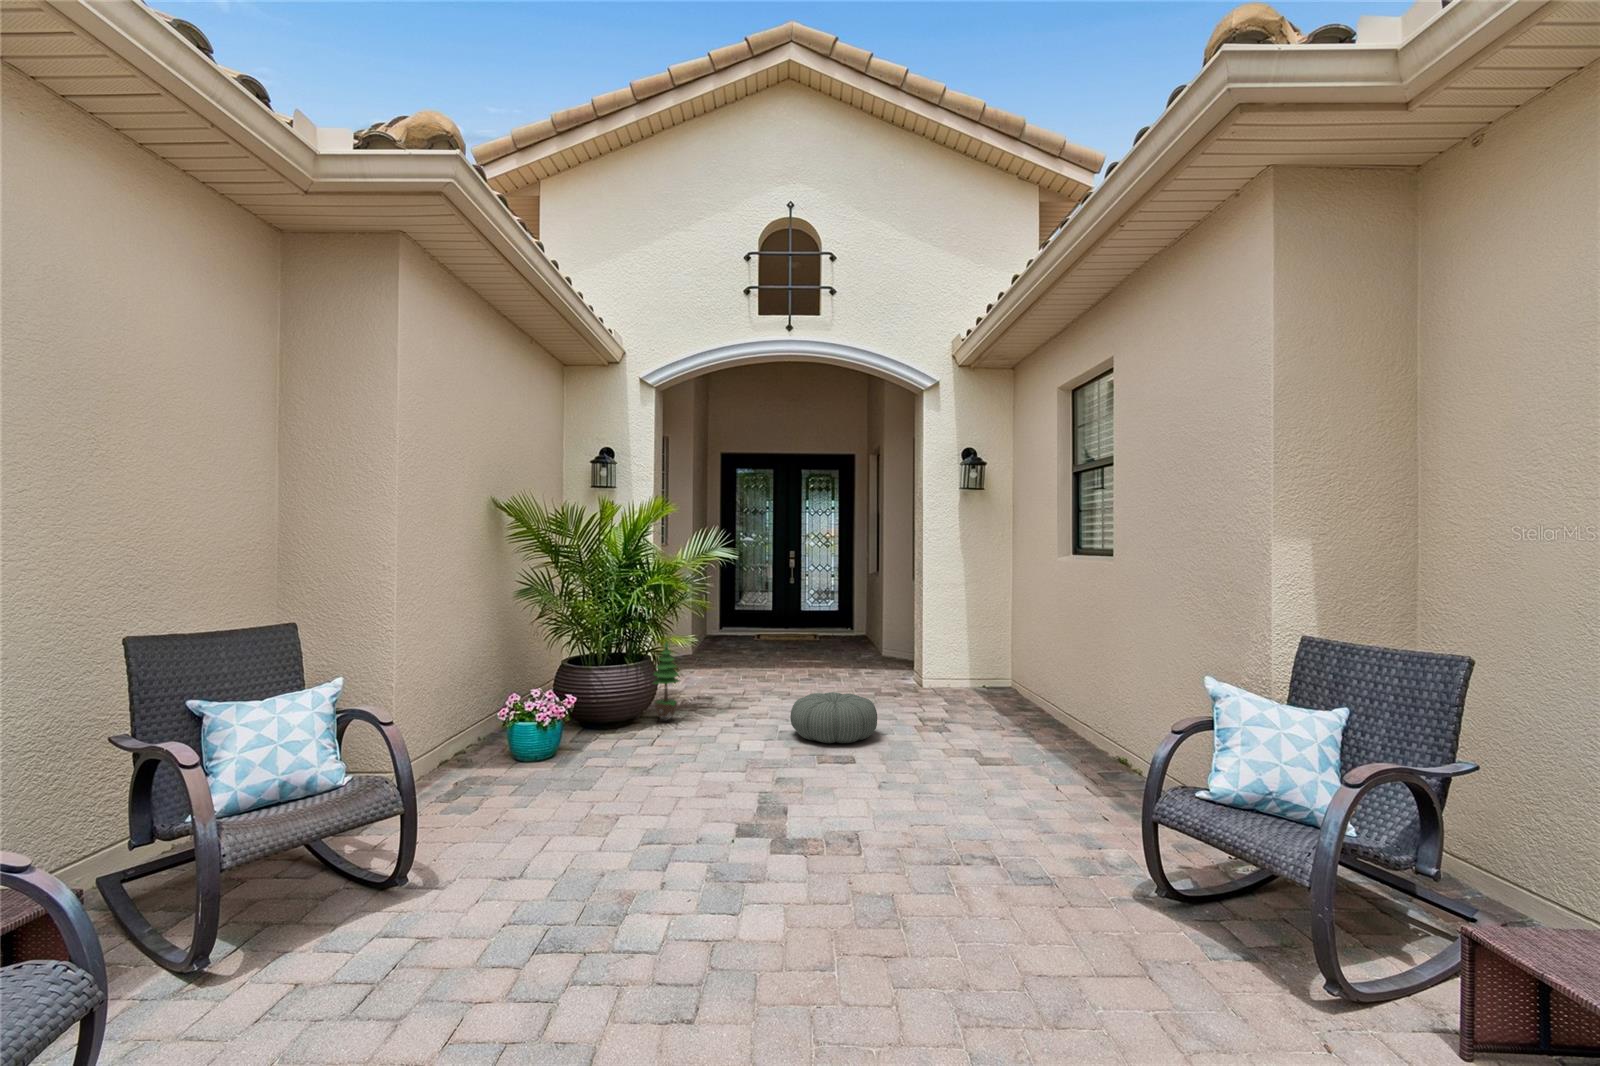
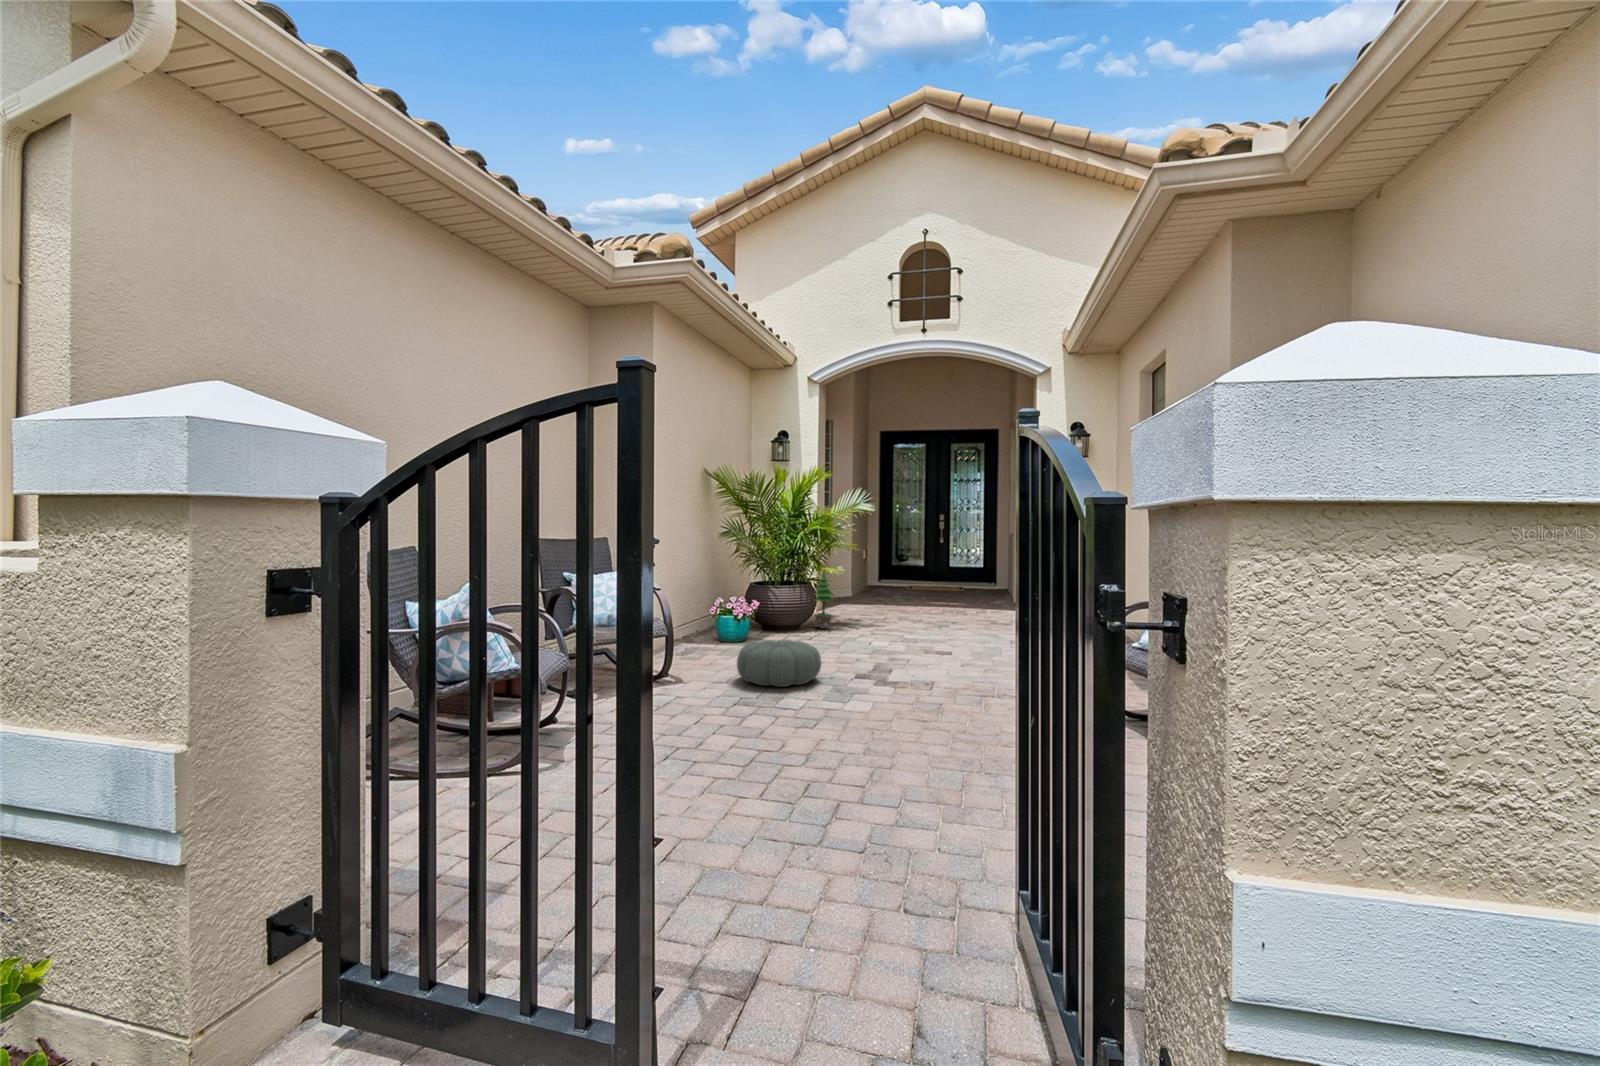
pouf: present [790,692,877,743] -> present [737,640,821,687]

